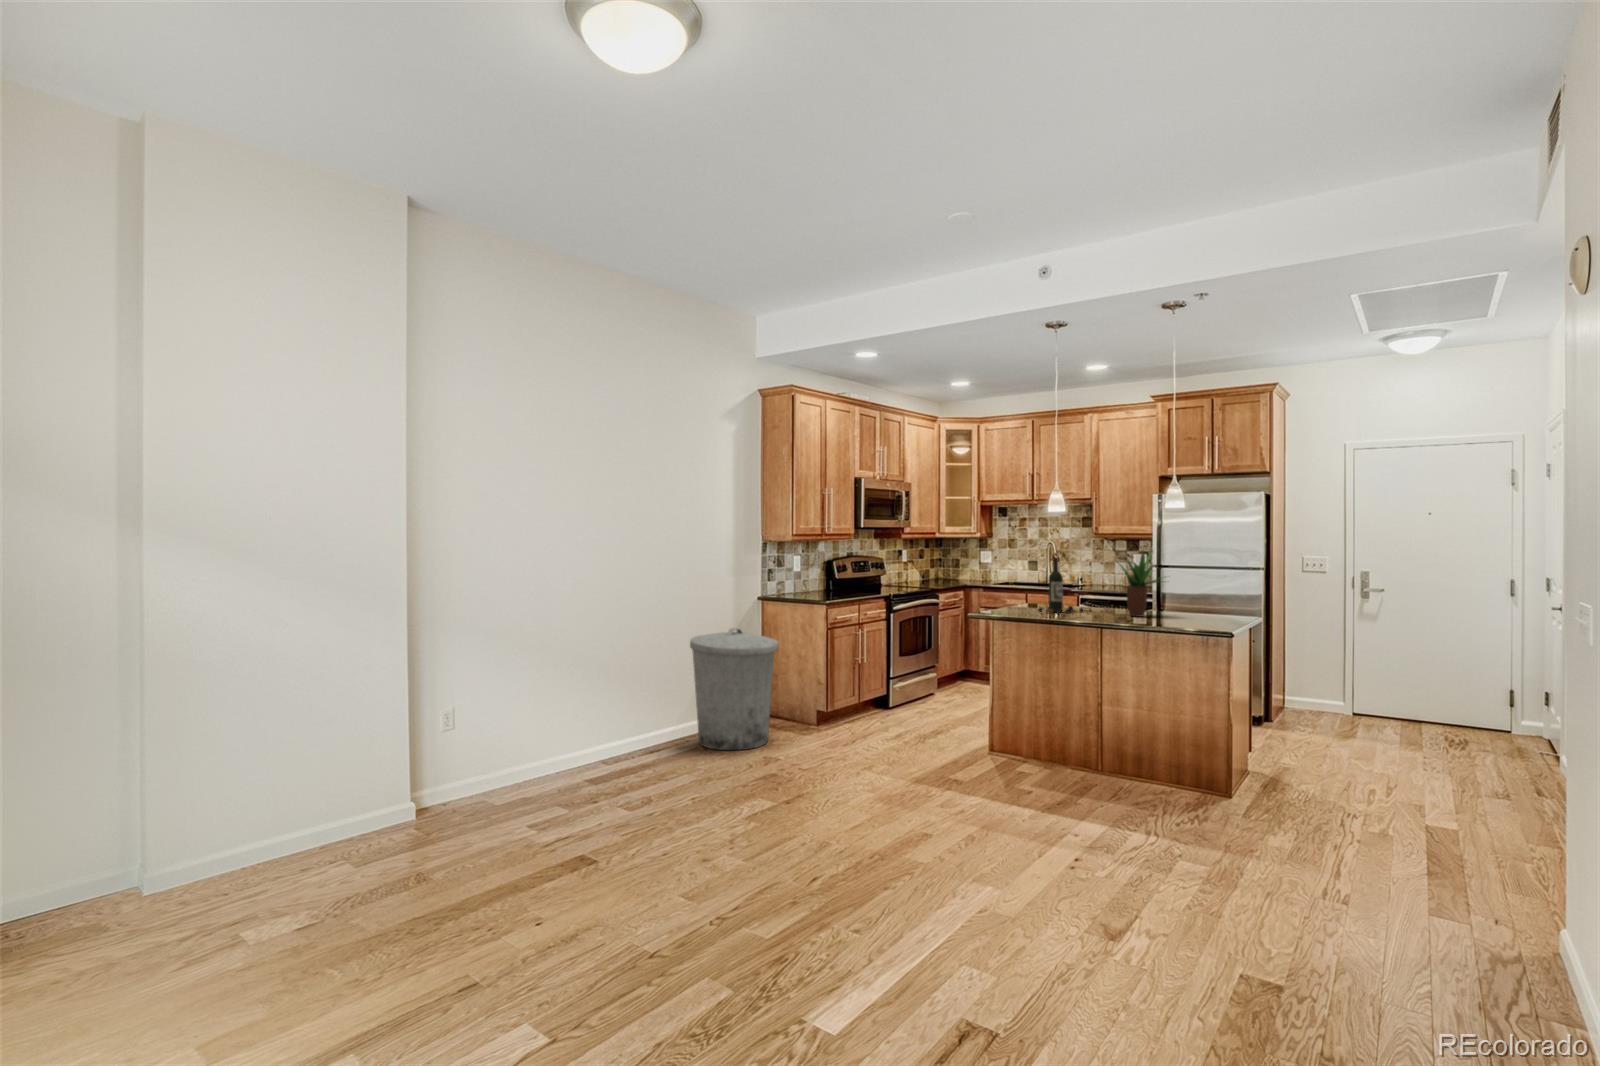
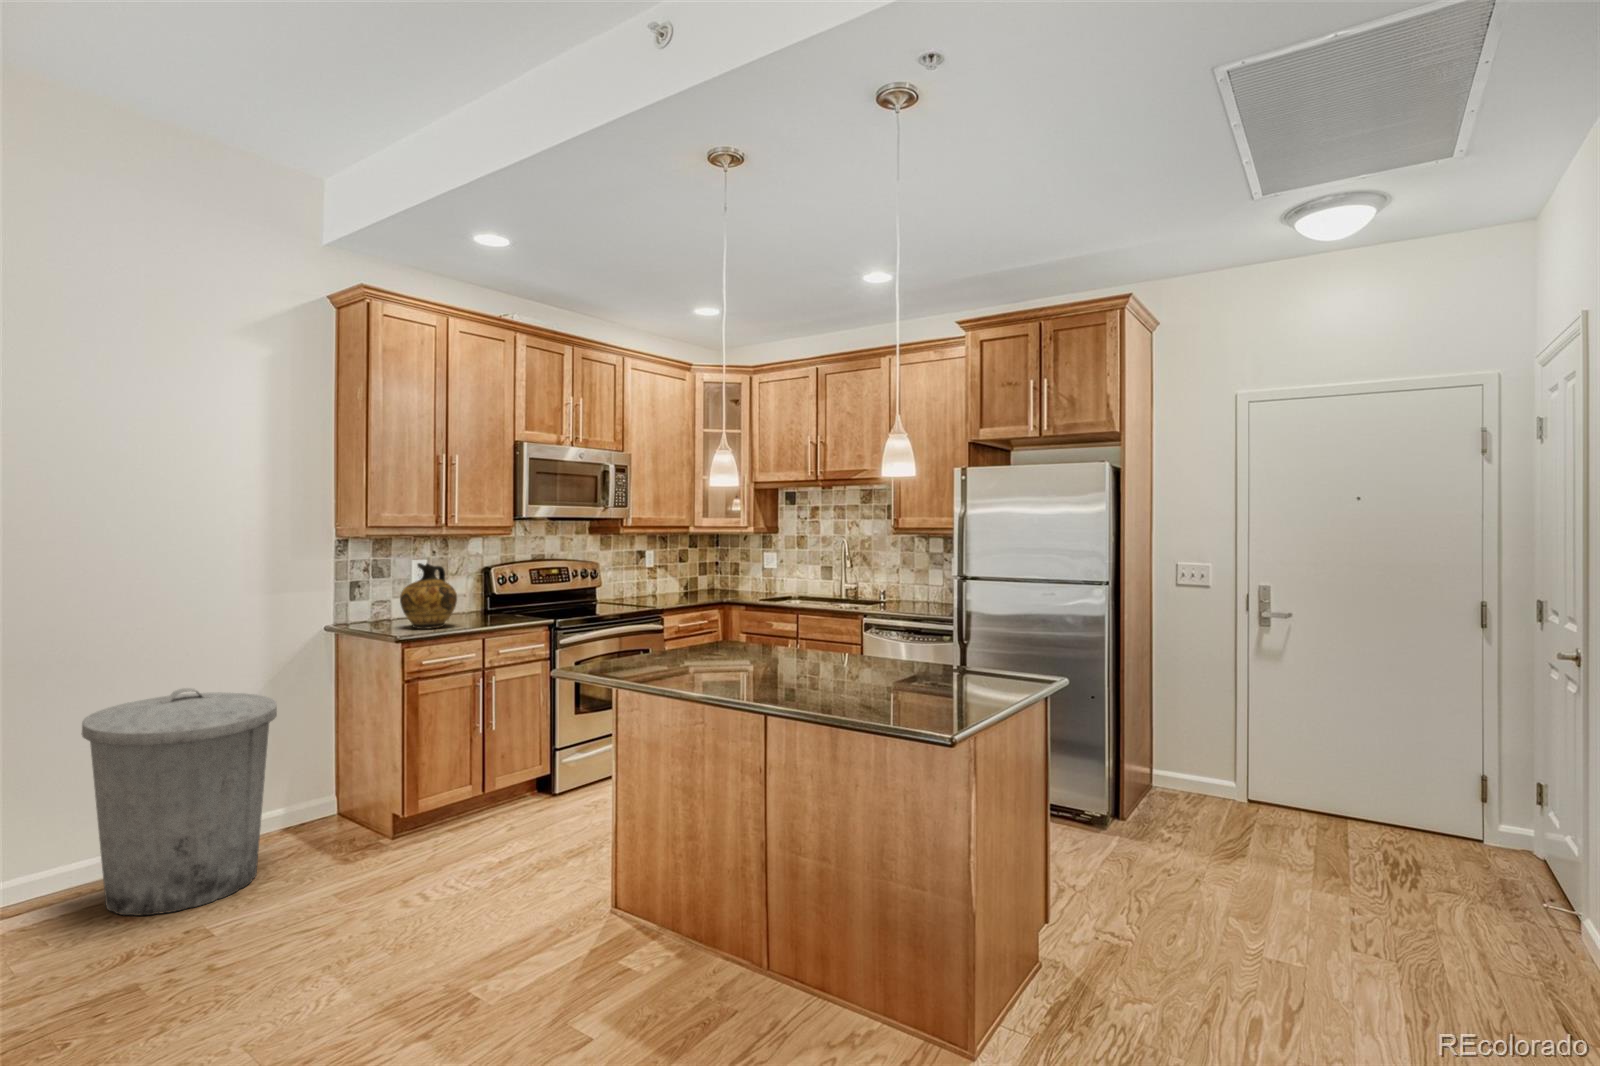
potted plant: present [1120,551,1161,617] -> none [802,551,905,677]
ceramic jug: none [810,557,843,598] -> present [400,563,457,629]
wine bottle: present [1038,557,1087,613] -> none [690,565,790,666]

